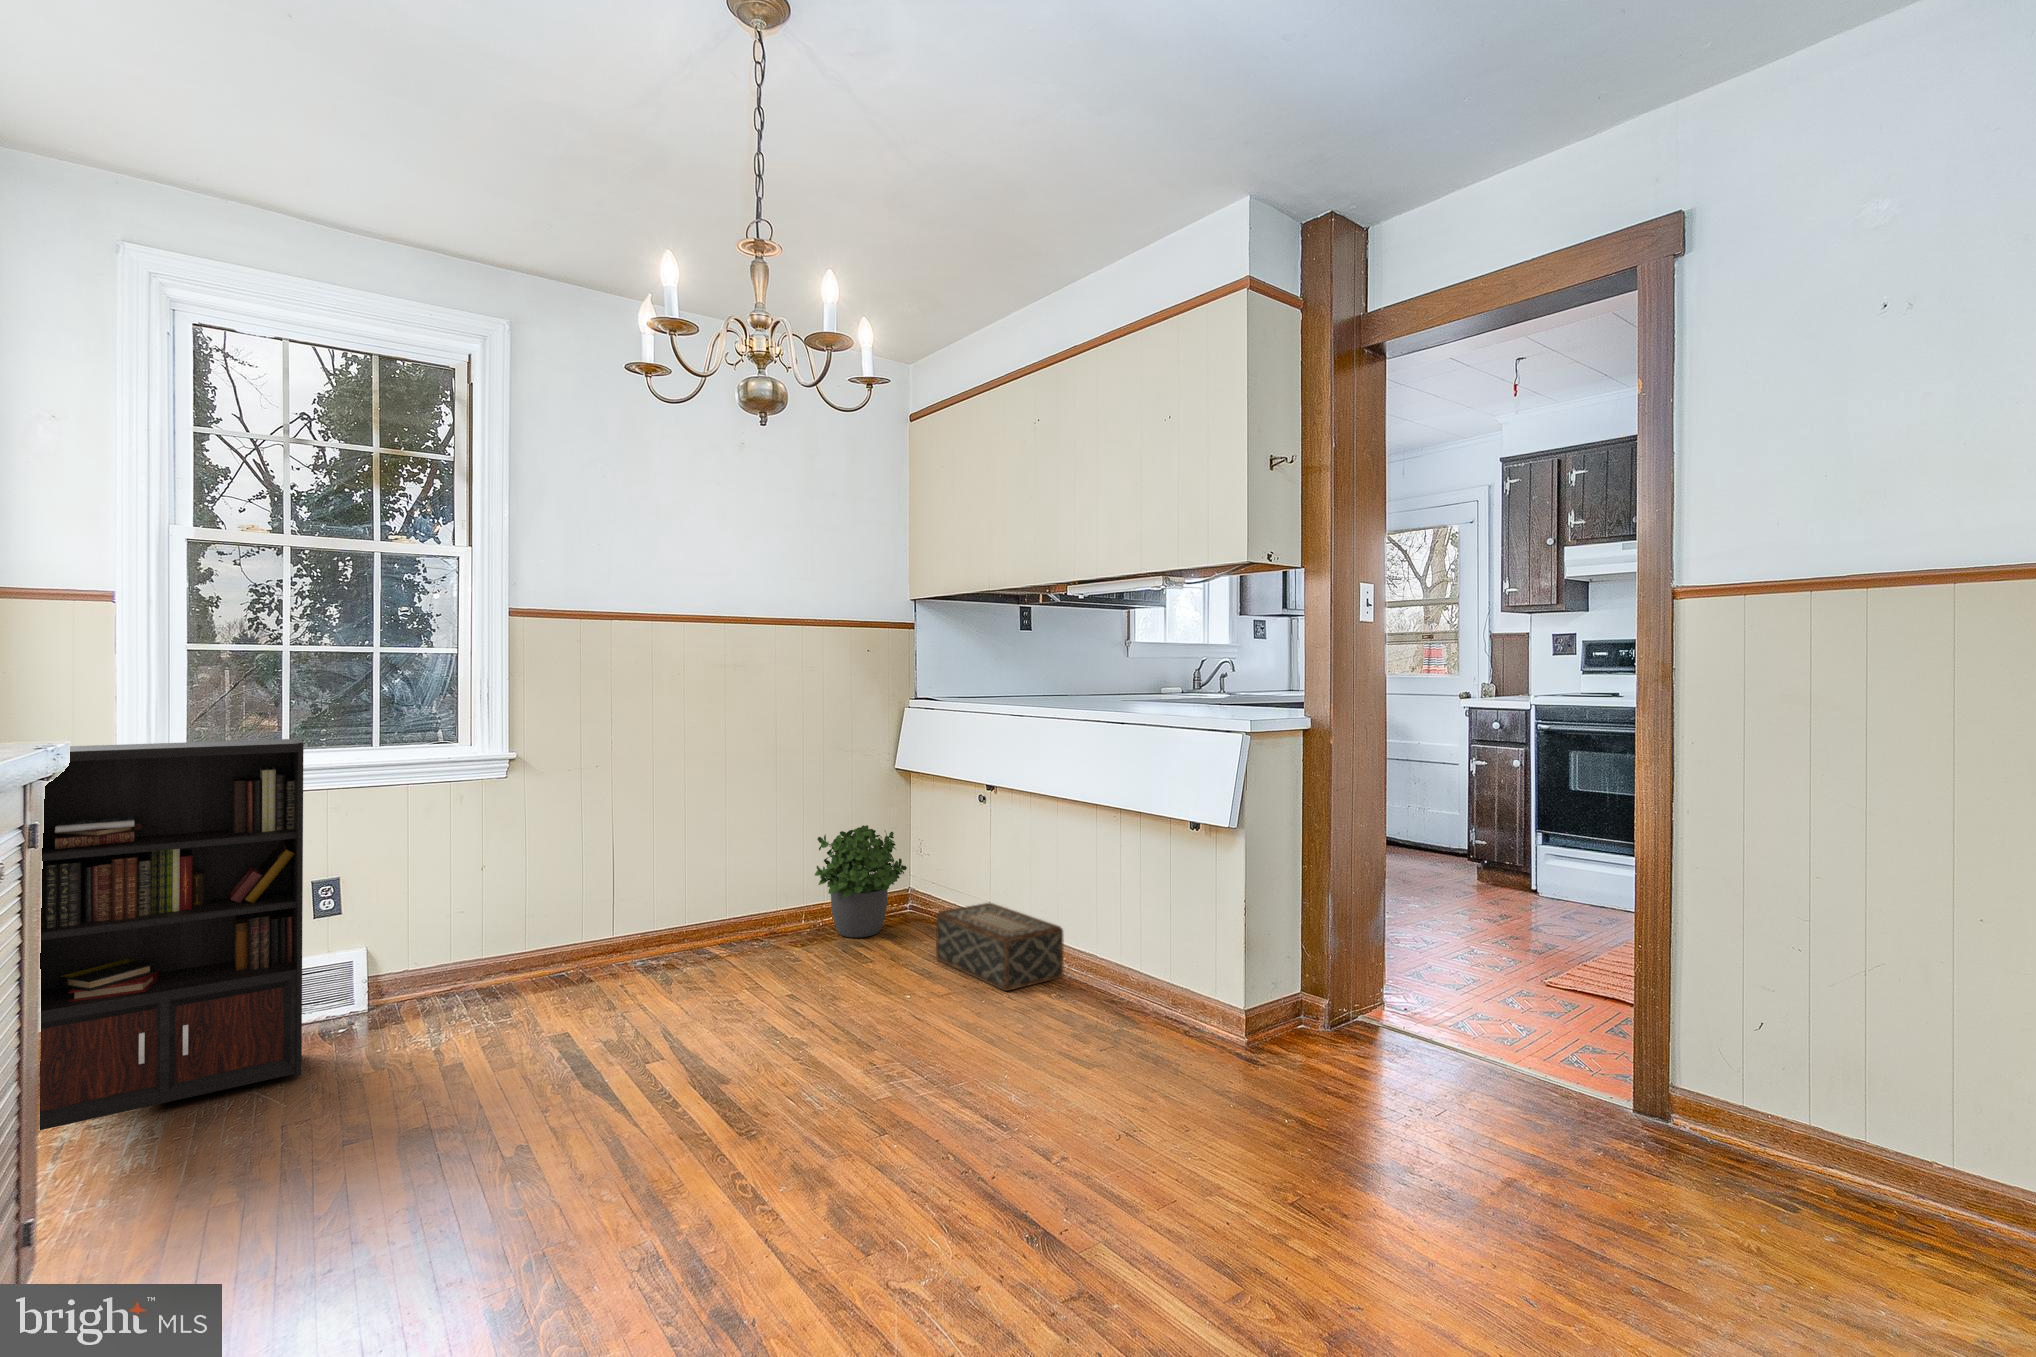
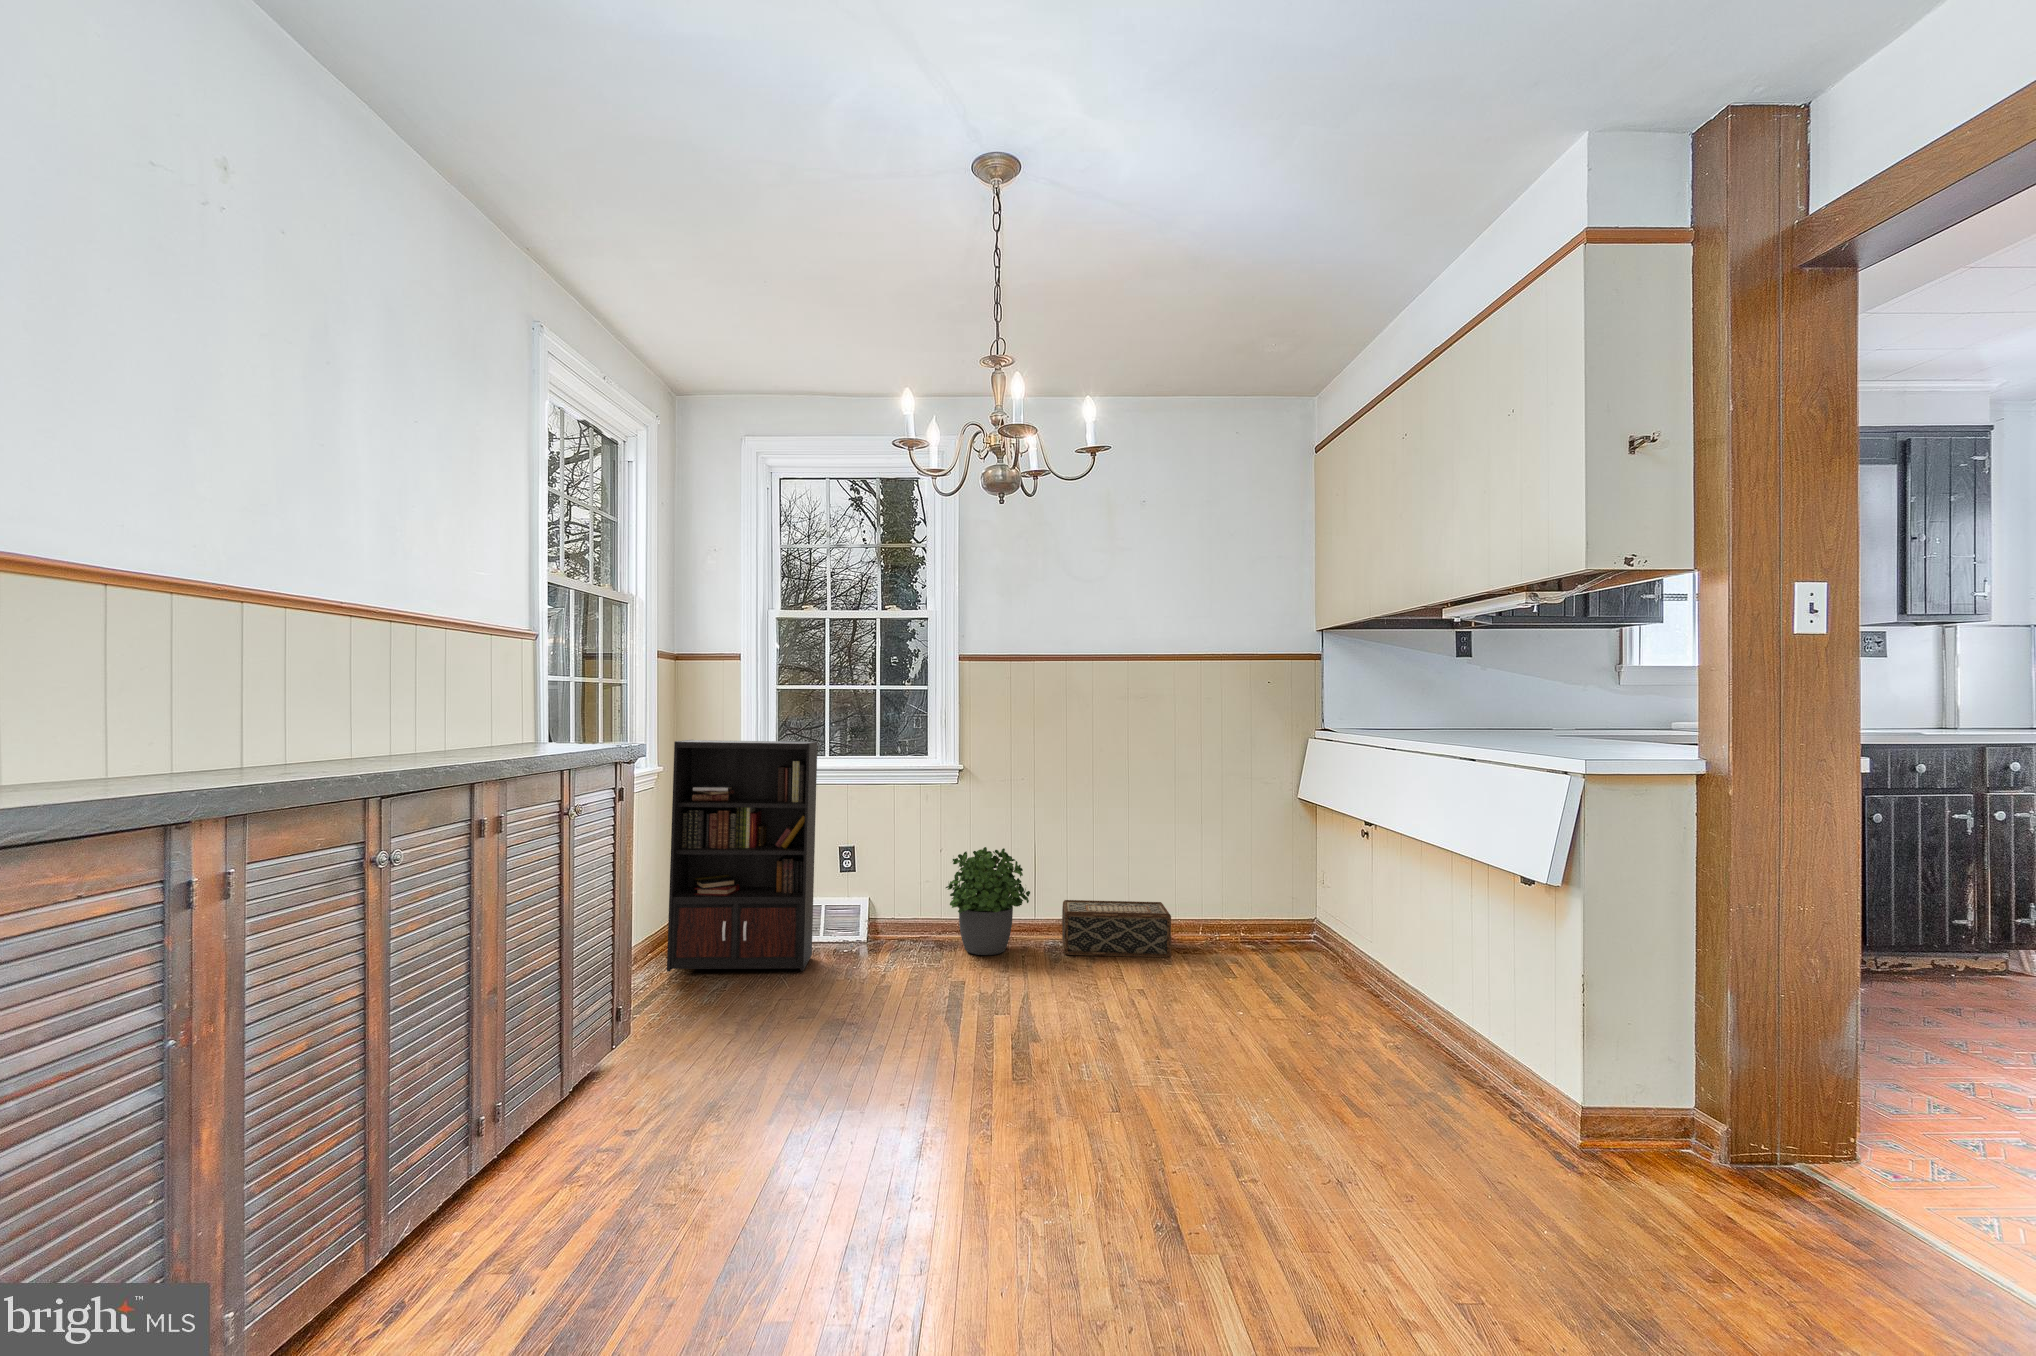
potted plant: present [815,825,907,937] -> present [946,847,1030,955]
woven basket: present [936,903,1063,991] -> present [1062,900,1171,957]

